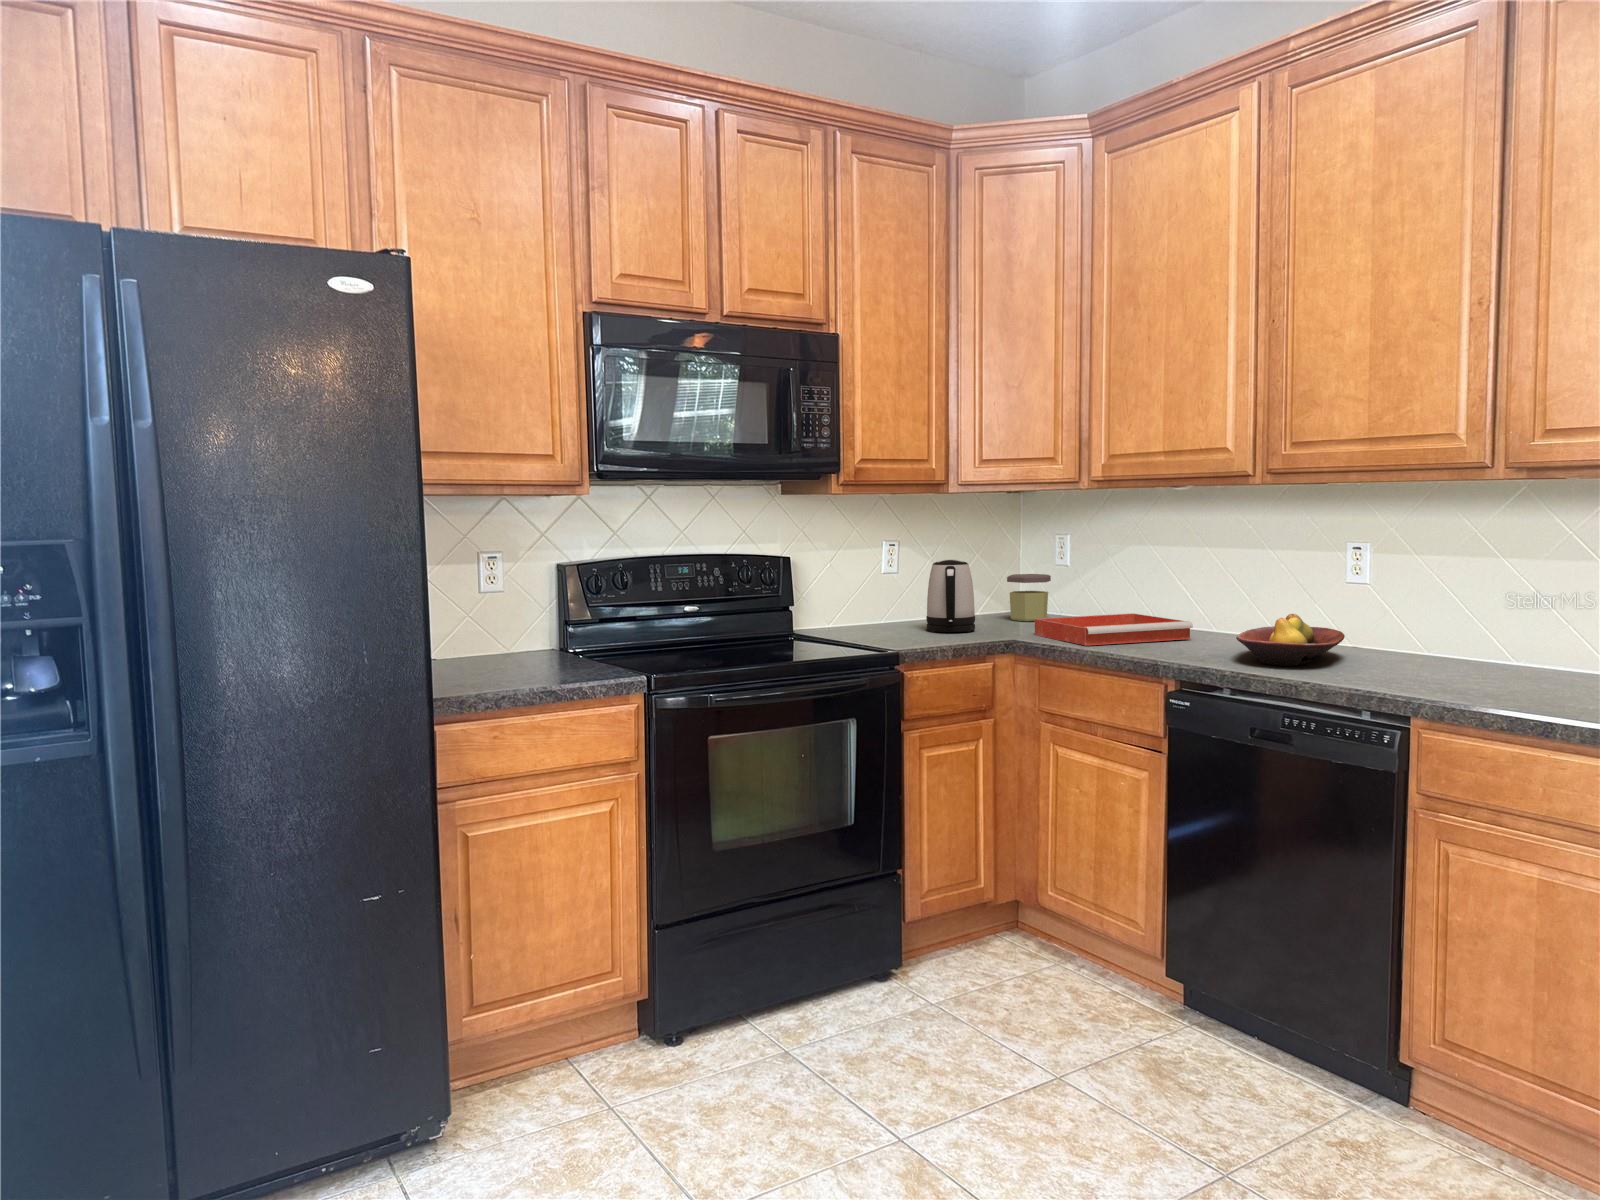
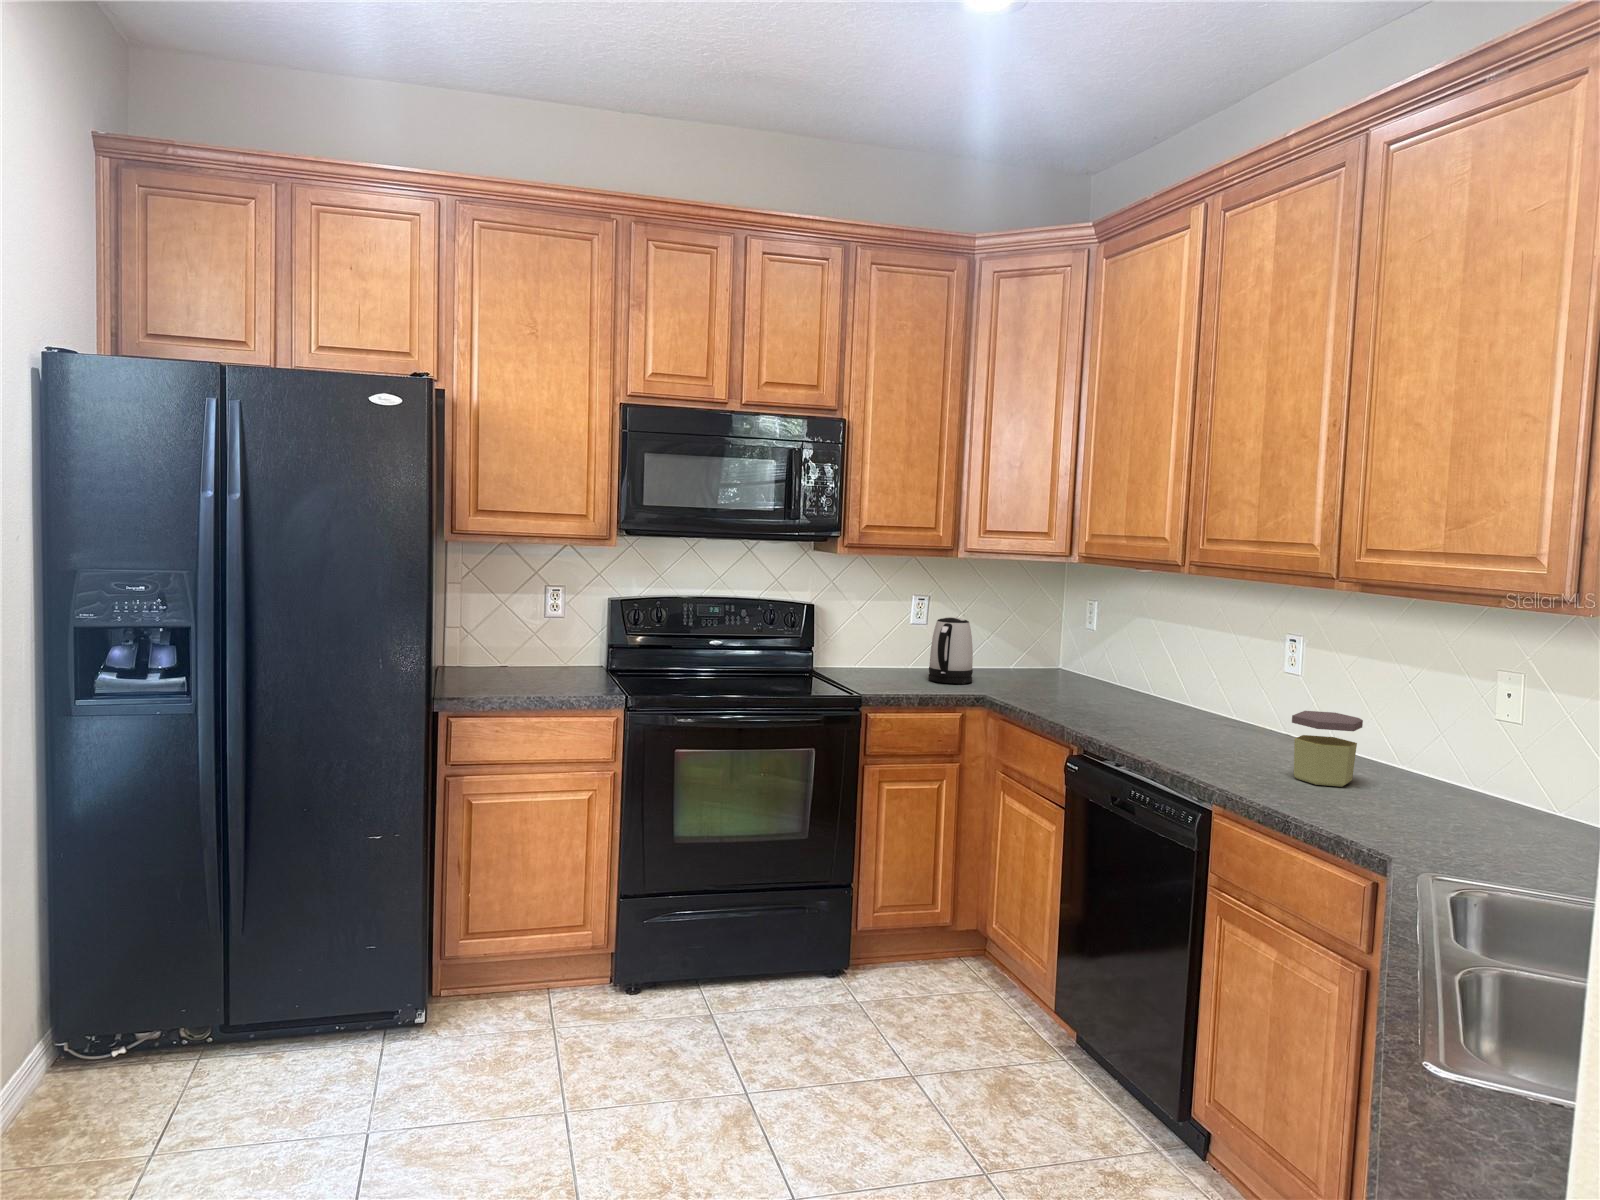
jar: present [1007,574,1051,621] -> present [1292,711,1363,787]
tray: present [1035,613,1193,645] -> none [1016,678,1149,711]
fruit bowl: present [1236,614,1345,666] -> none [1134,698,1253,746]

